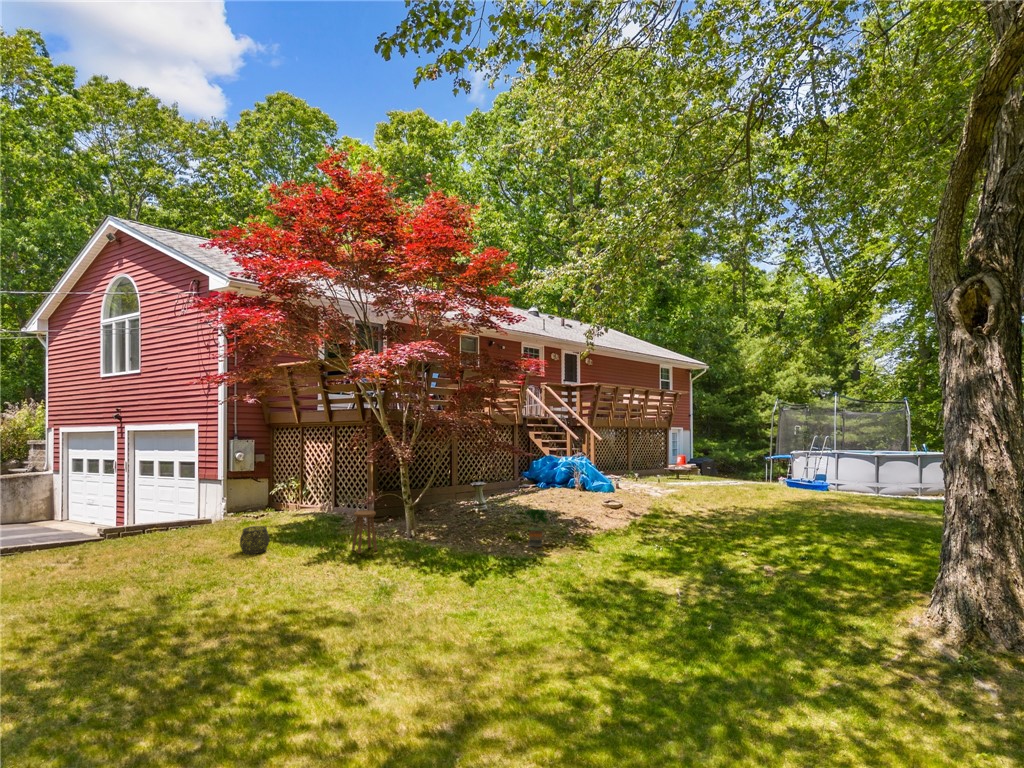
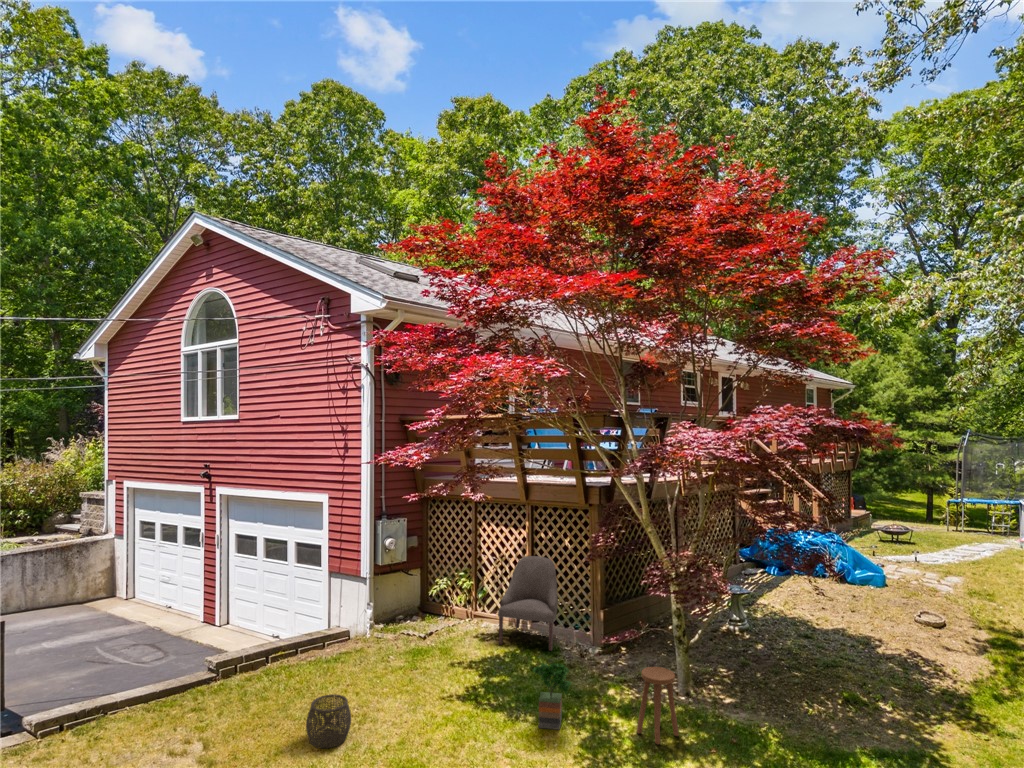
chair: none [303,461,349,521] -> present [498,556,558,651]
potted tree: present [526,509,548,547] -> present [534,663,571,730]
woven basket: present [240,526,269,554] -> present [306,694,351,748]

